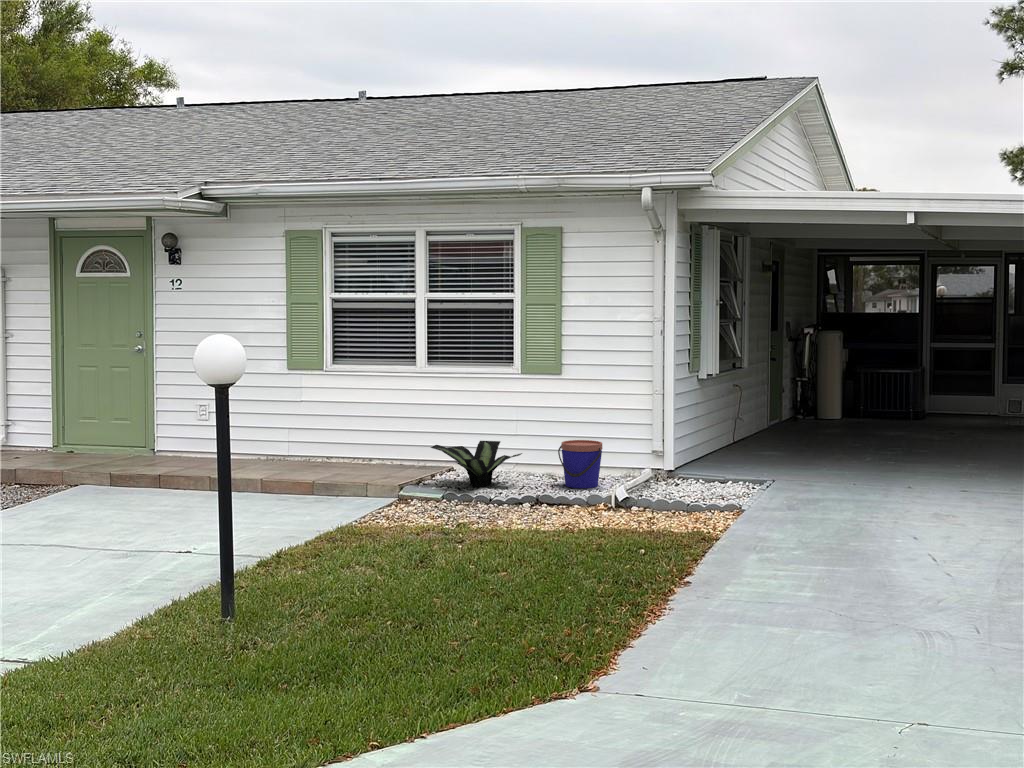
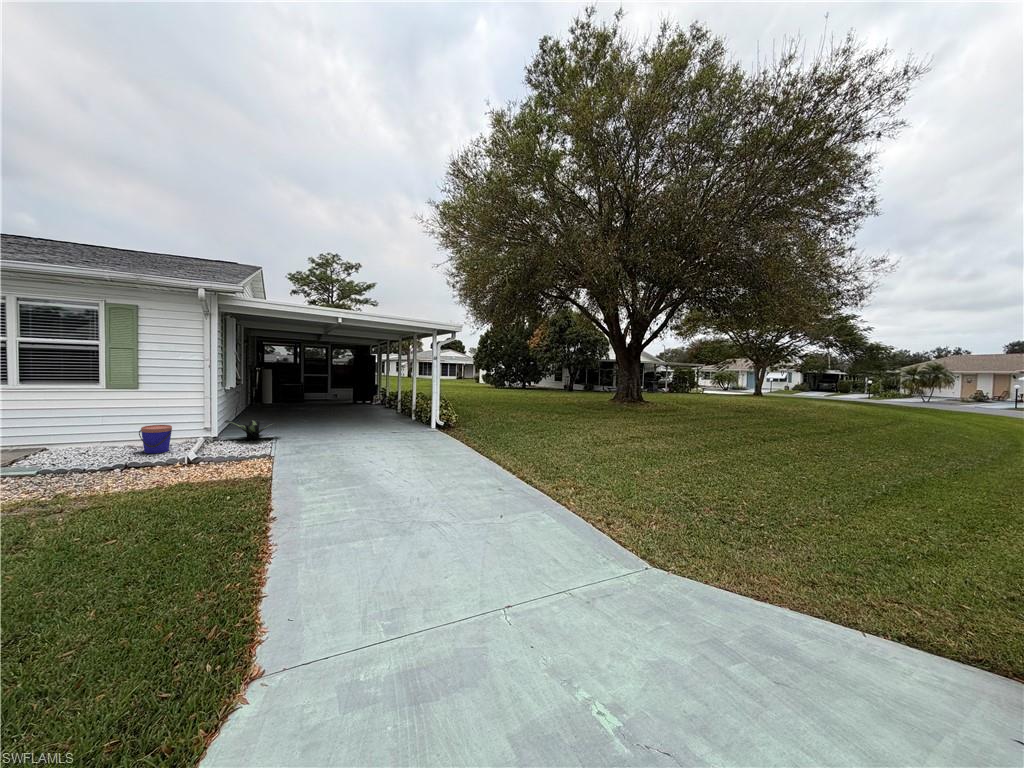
potted plant: present [431,441,522,487] -> present [225,420,276,440]

